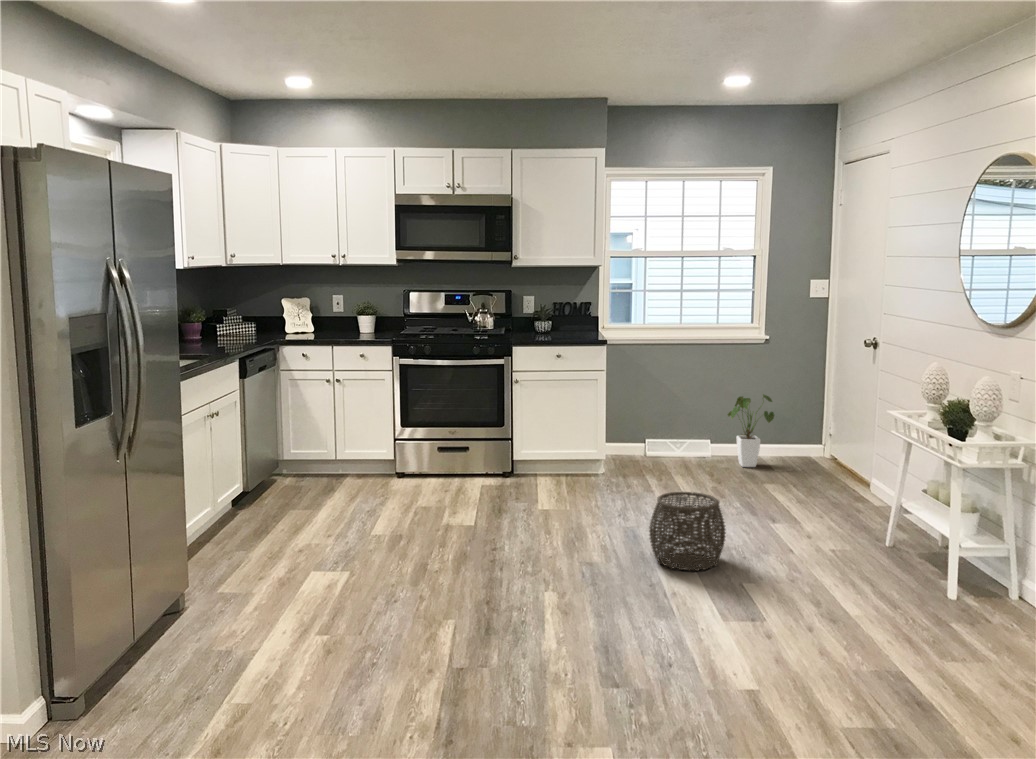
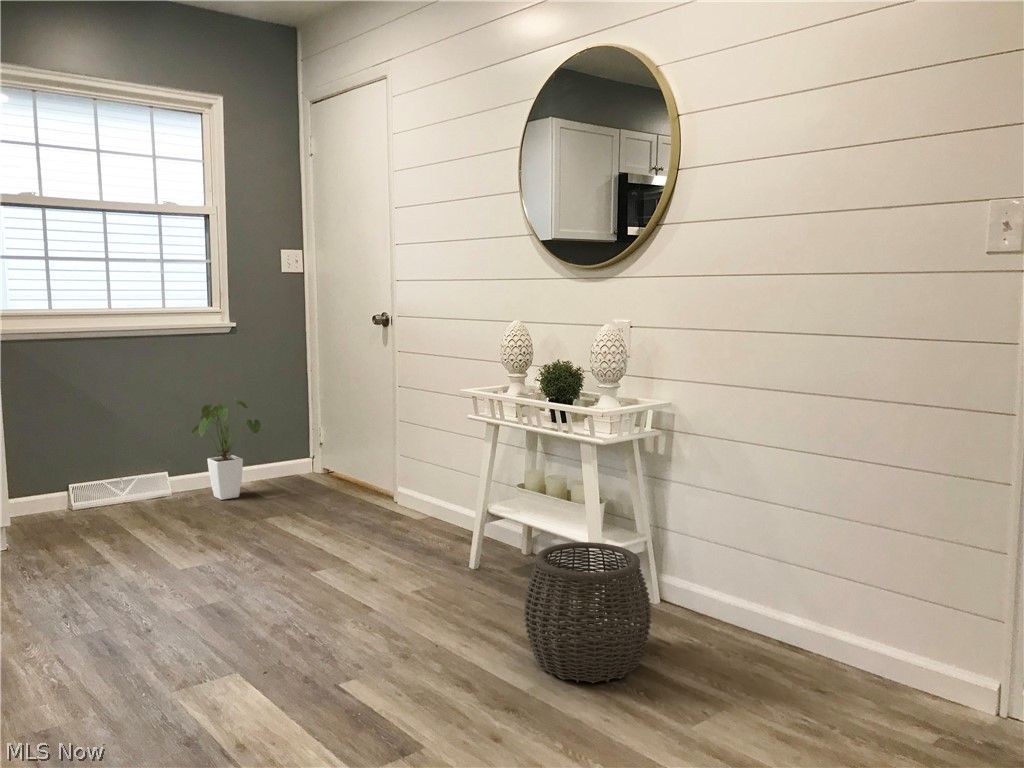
woven basket: present [649,492,726,571] -> present [524,542,651,683]

